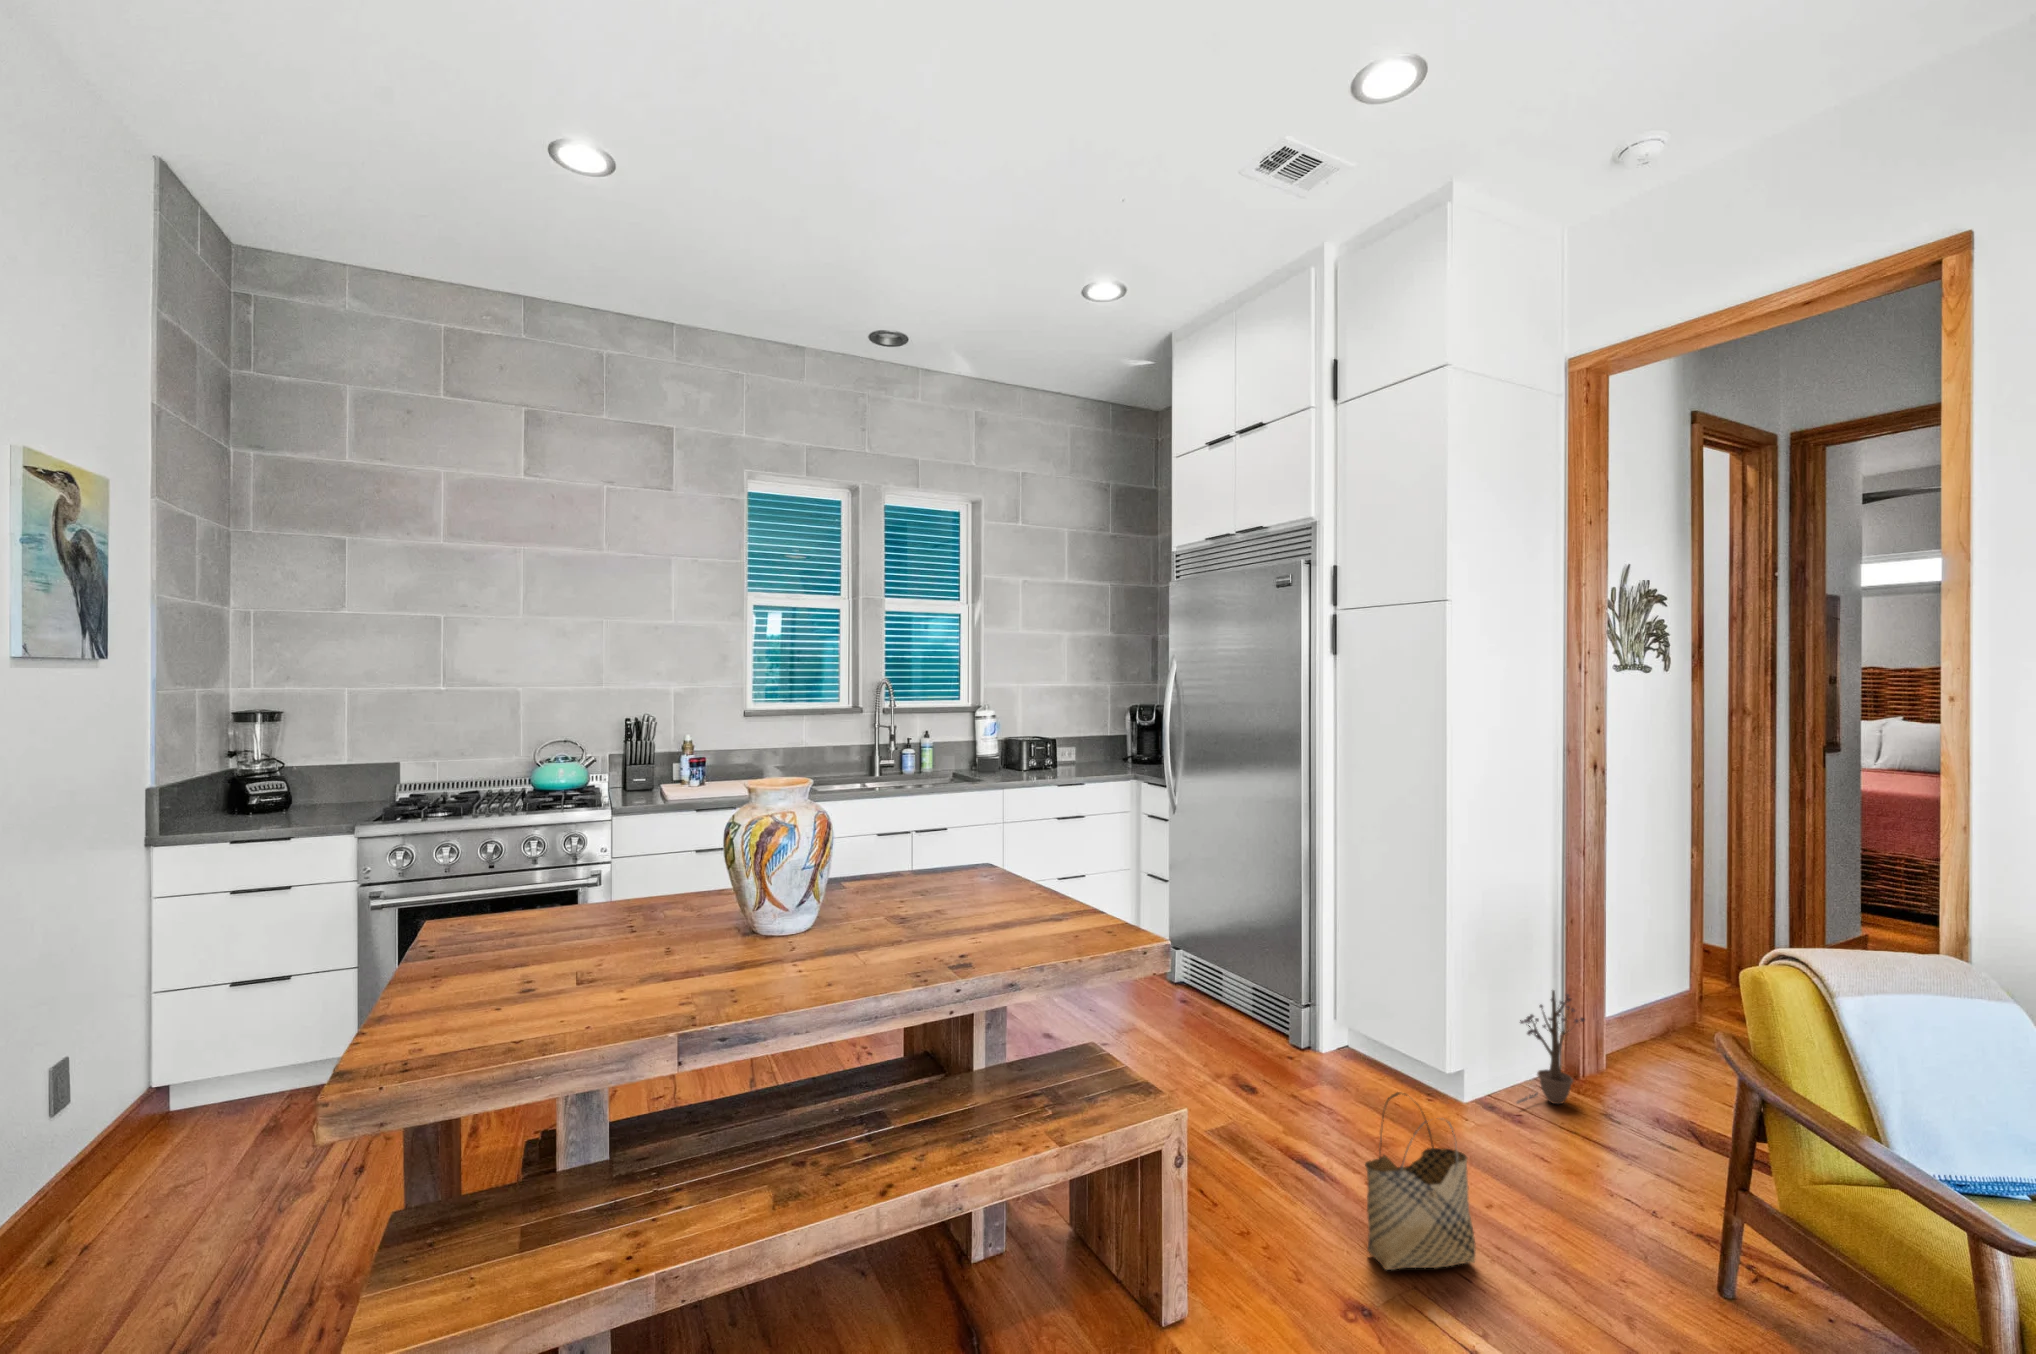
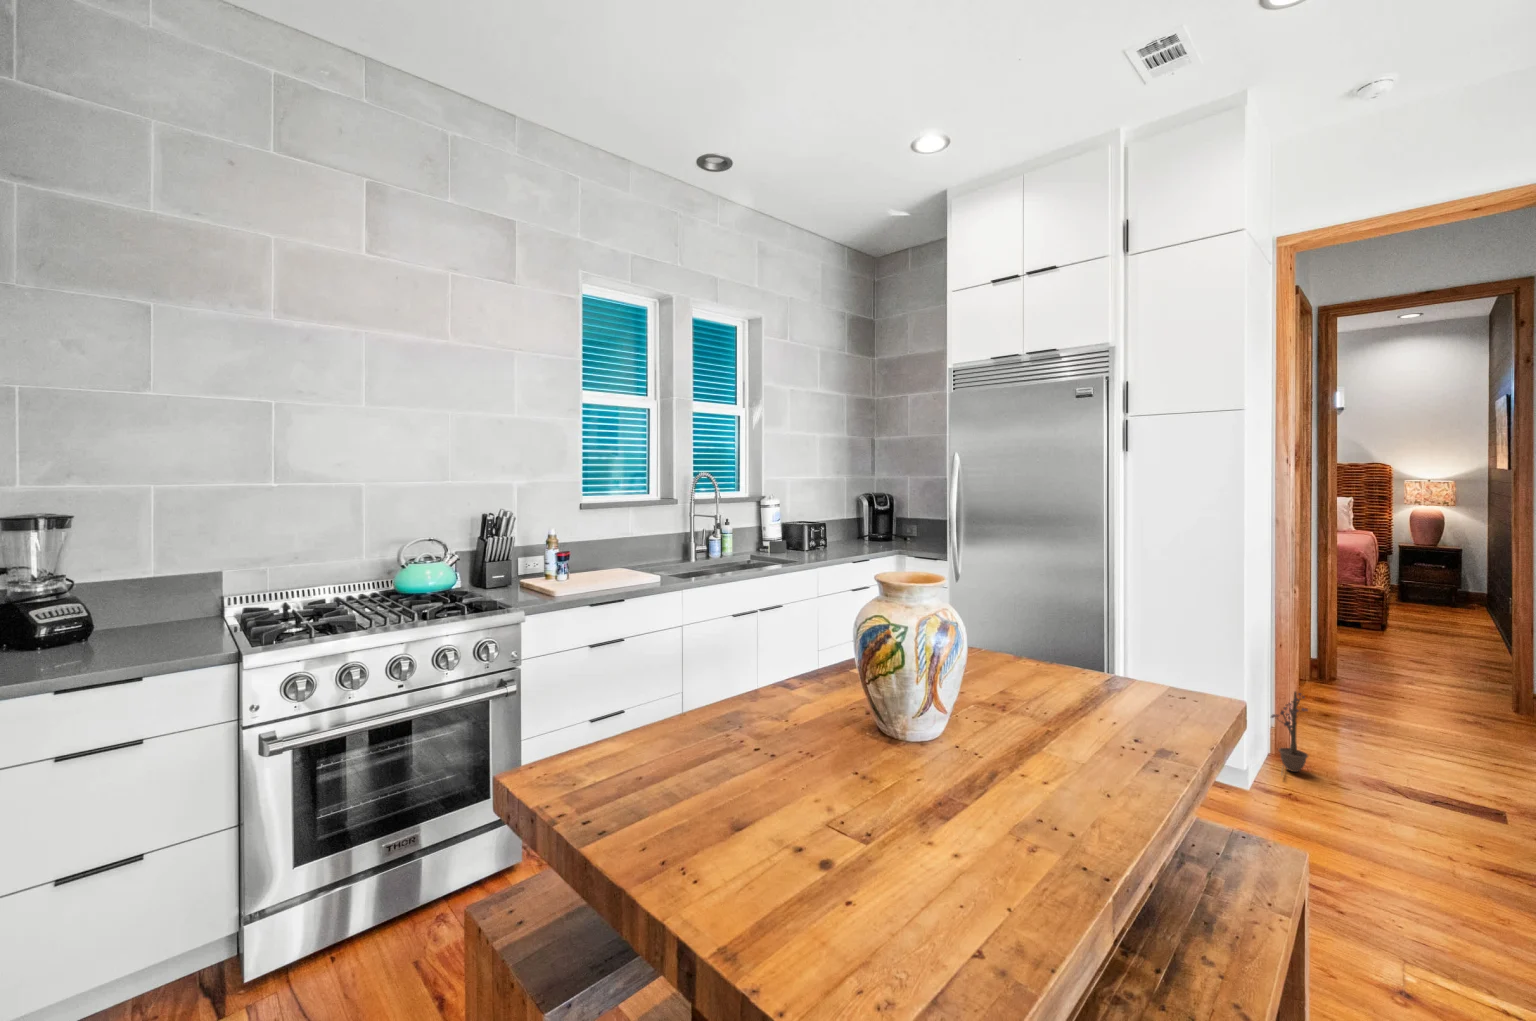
woven basket: present [1365,1092,1476,1270] -> none [1376,799,1455,952]

